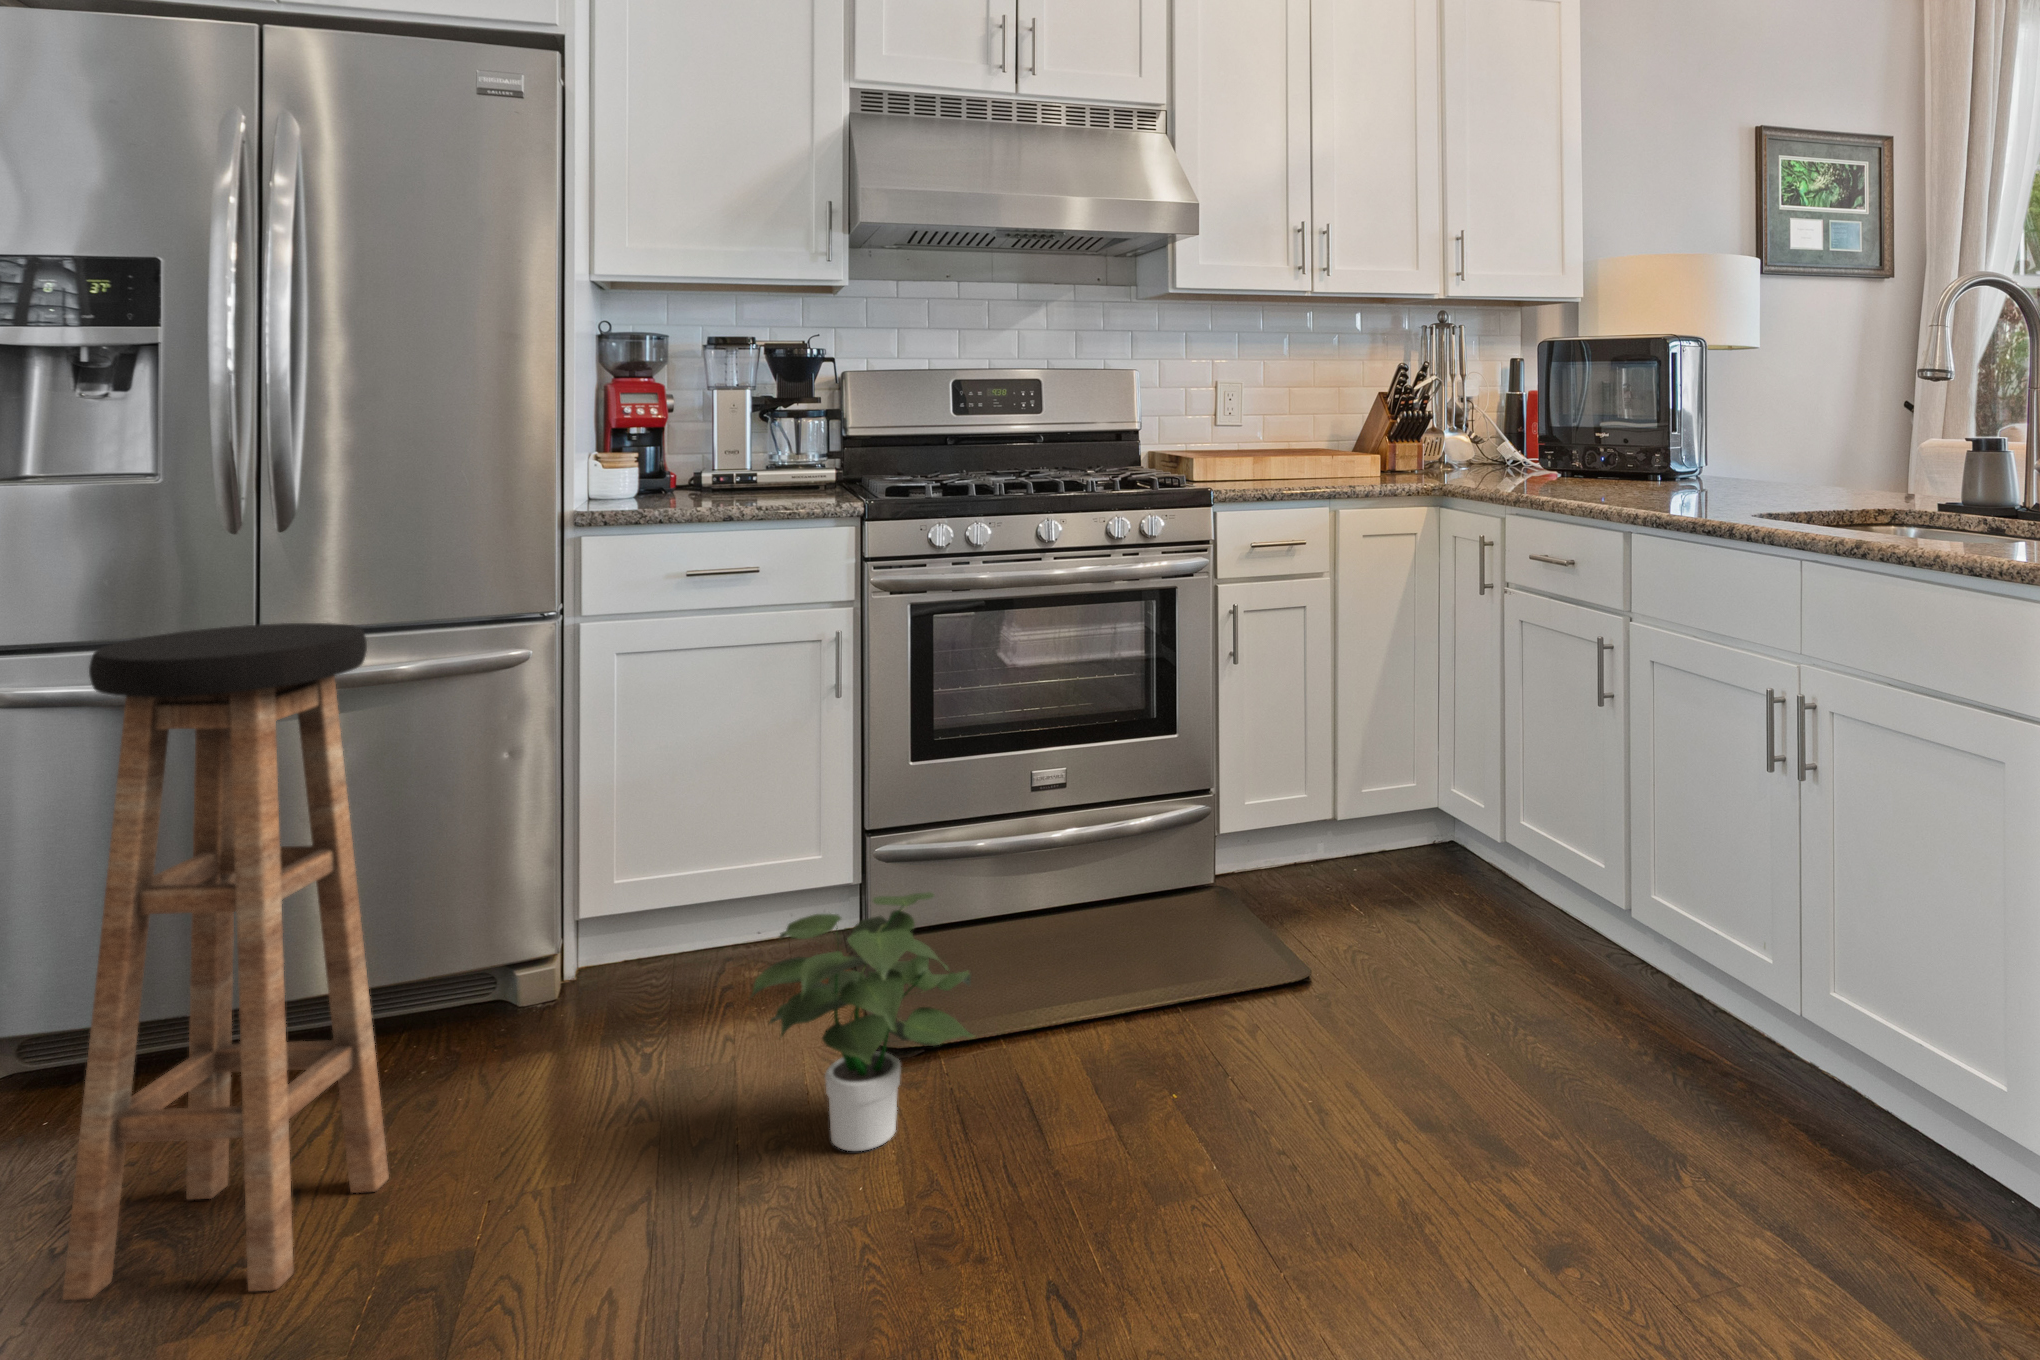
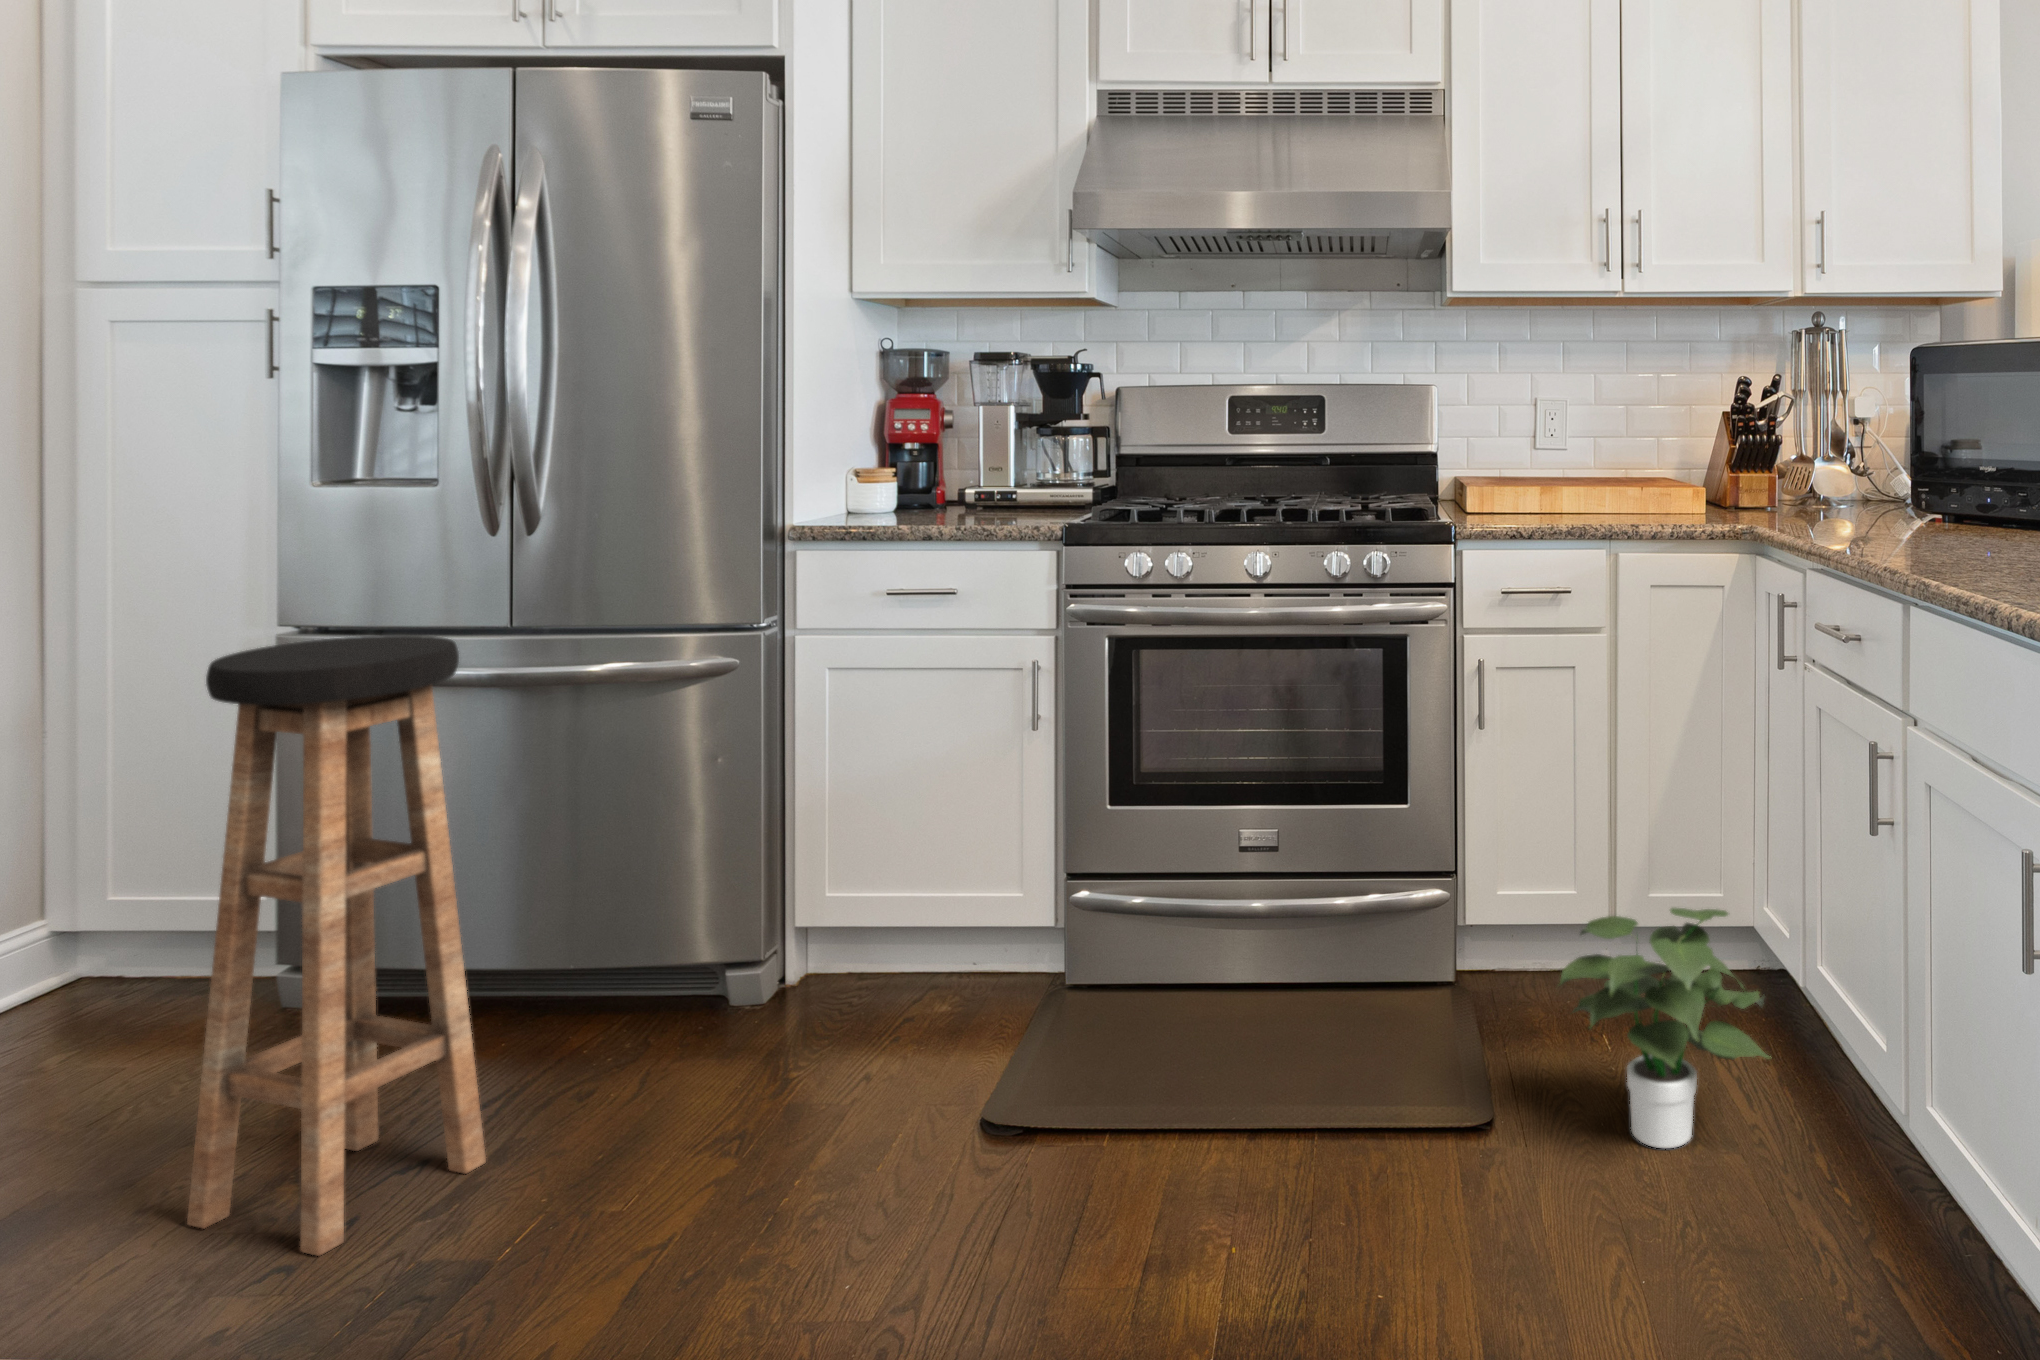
potted plant: present [752,892,974,1151] -> present [1560,908,1772,1148]

